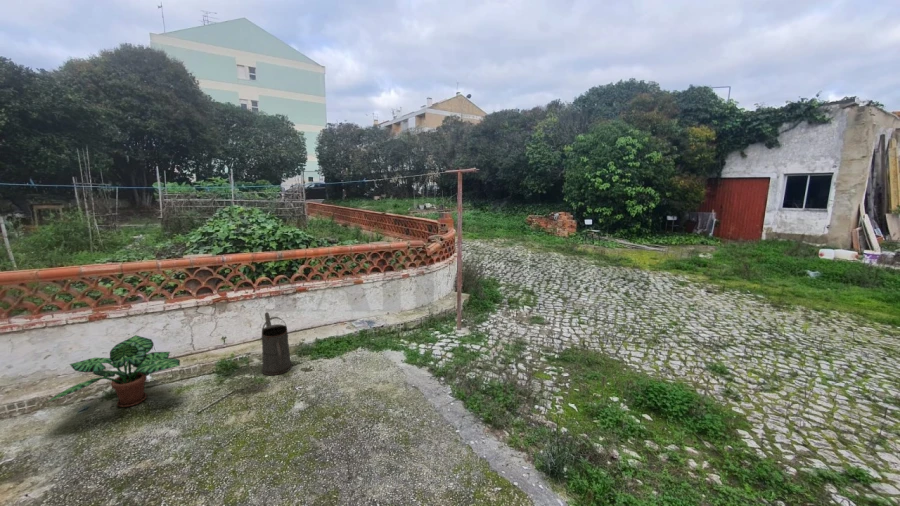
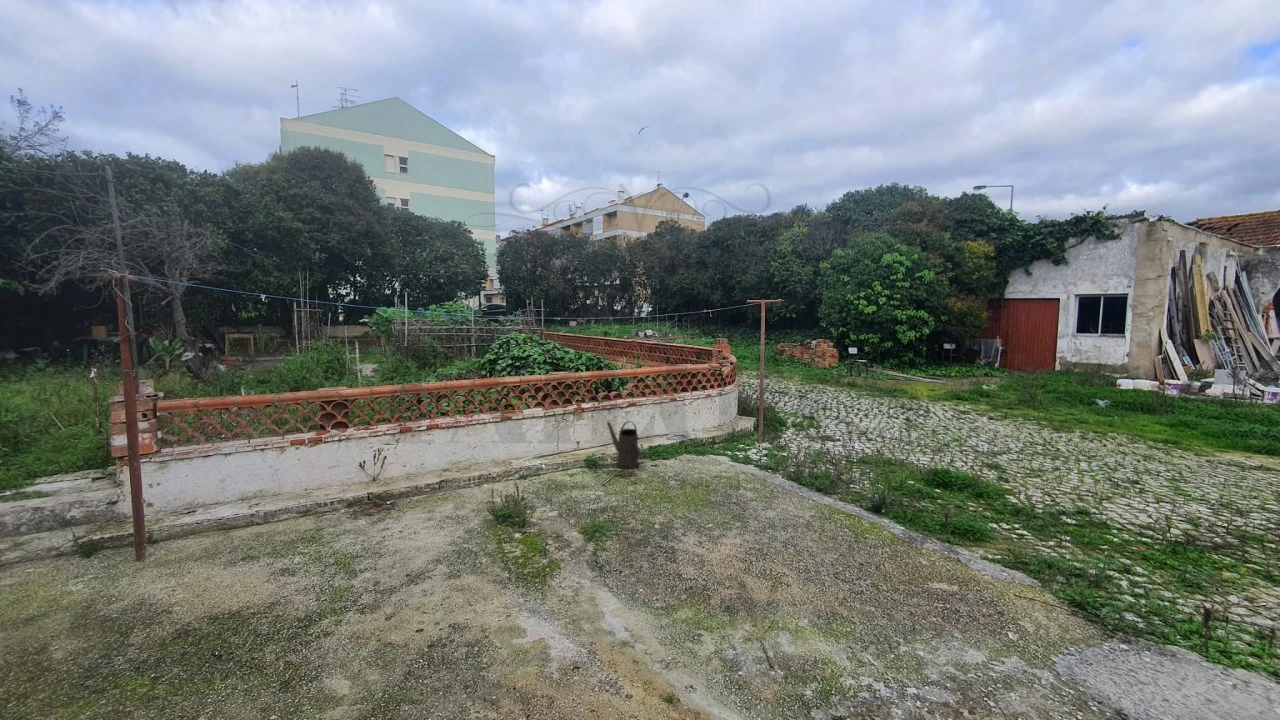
potted plant: present [48,335,180,407] -> none [507,433,583,483]

